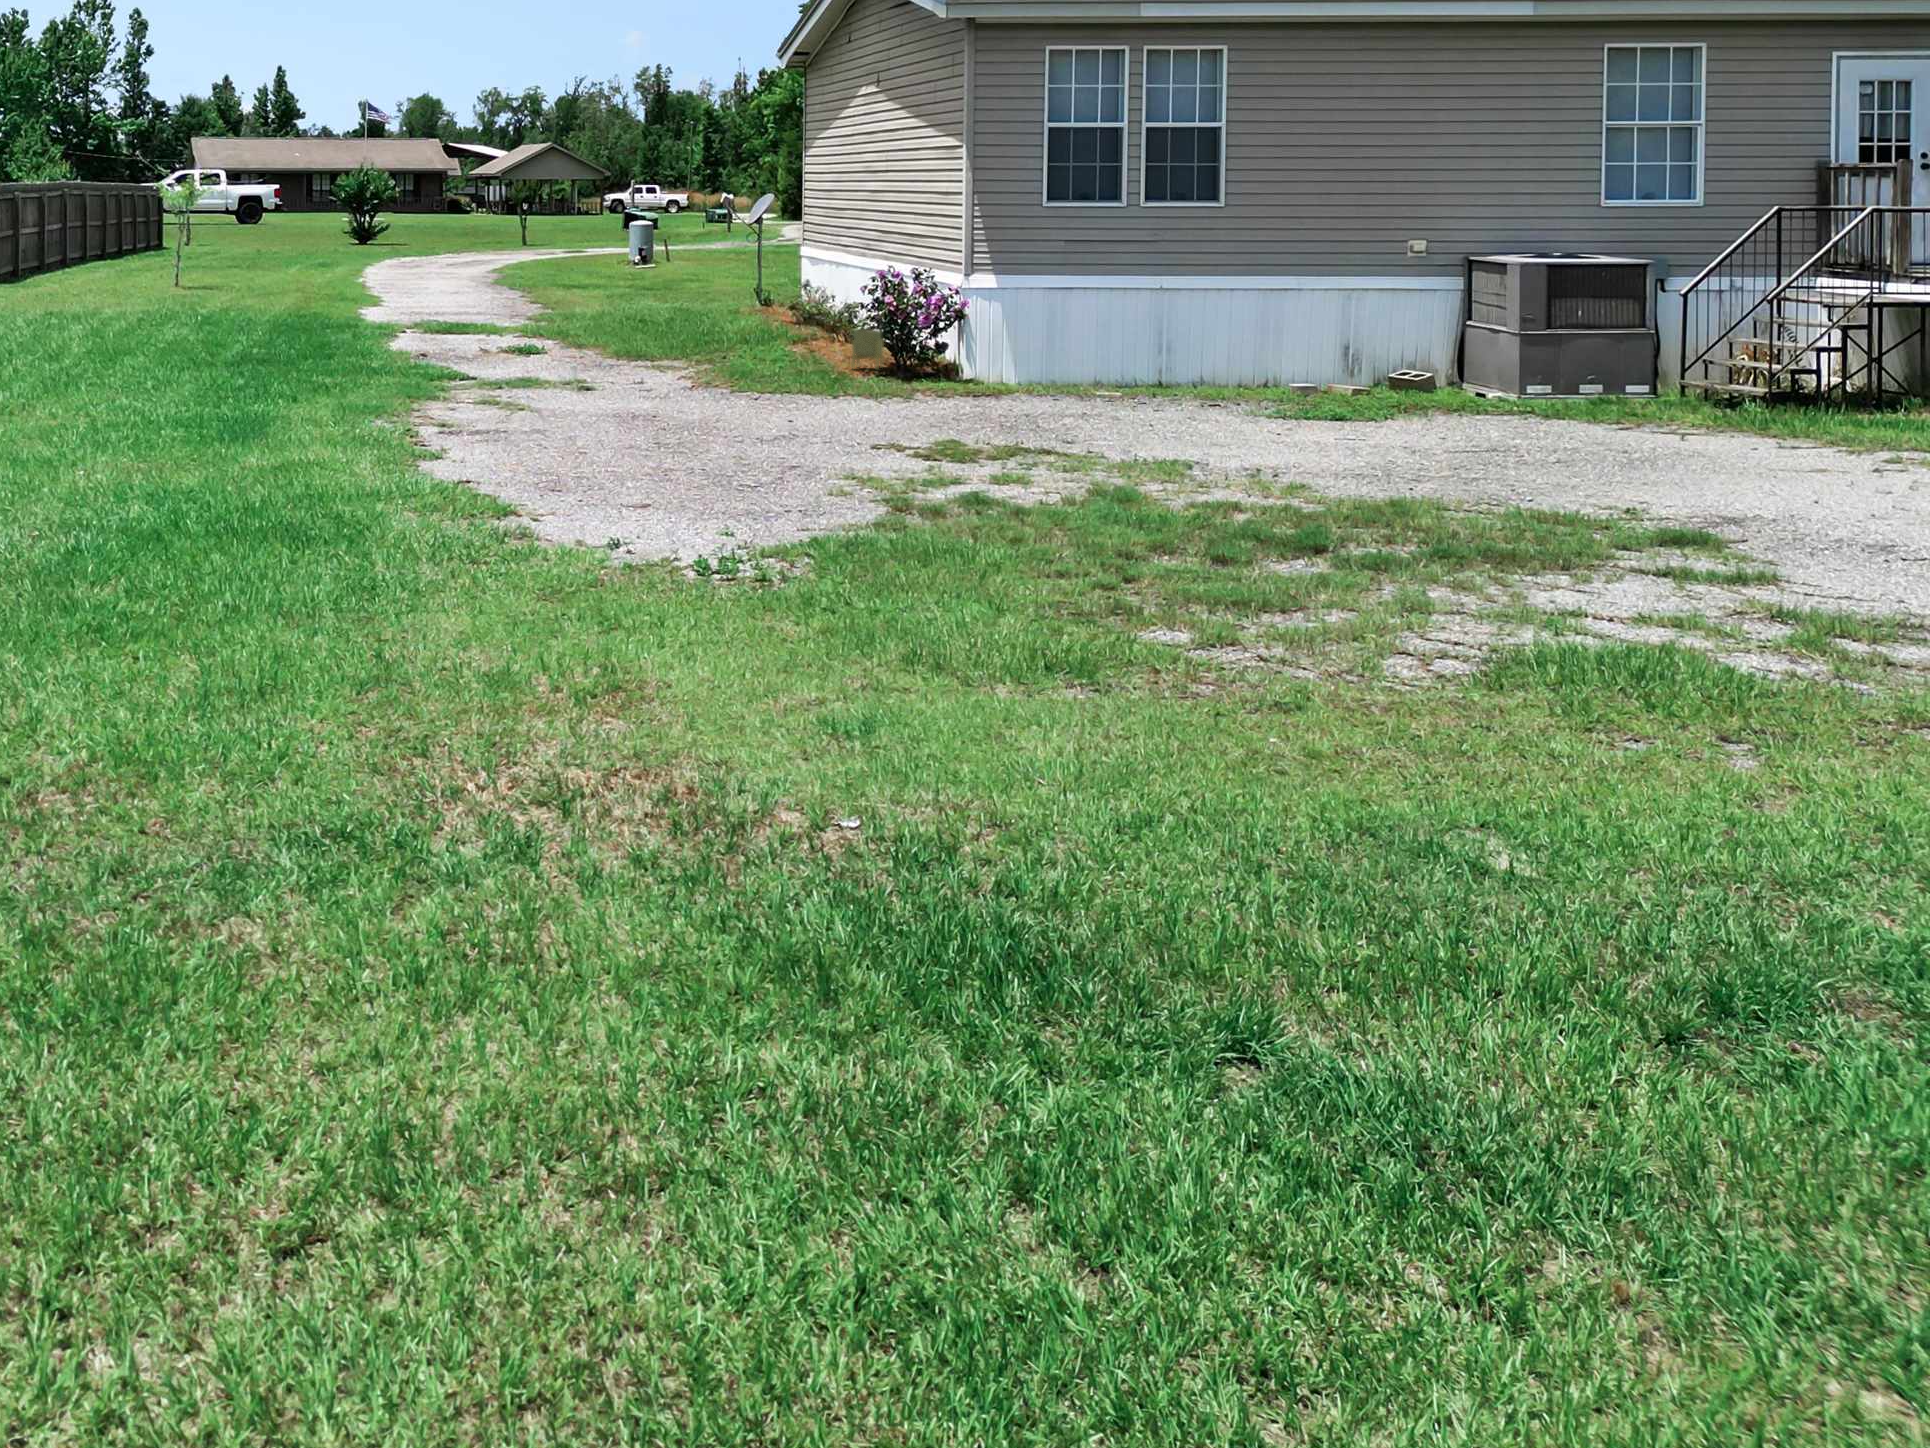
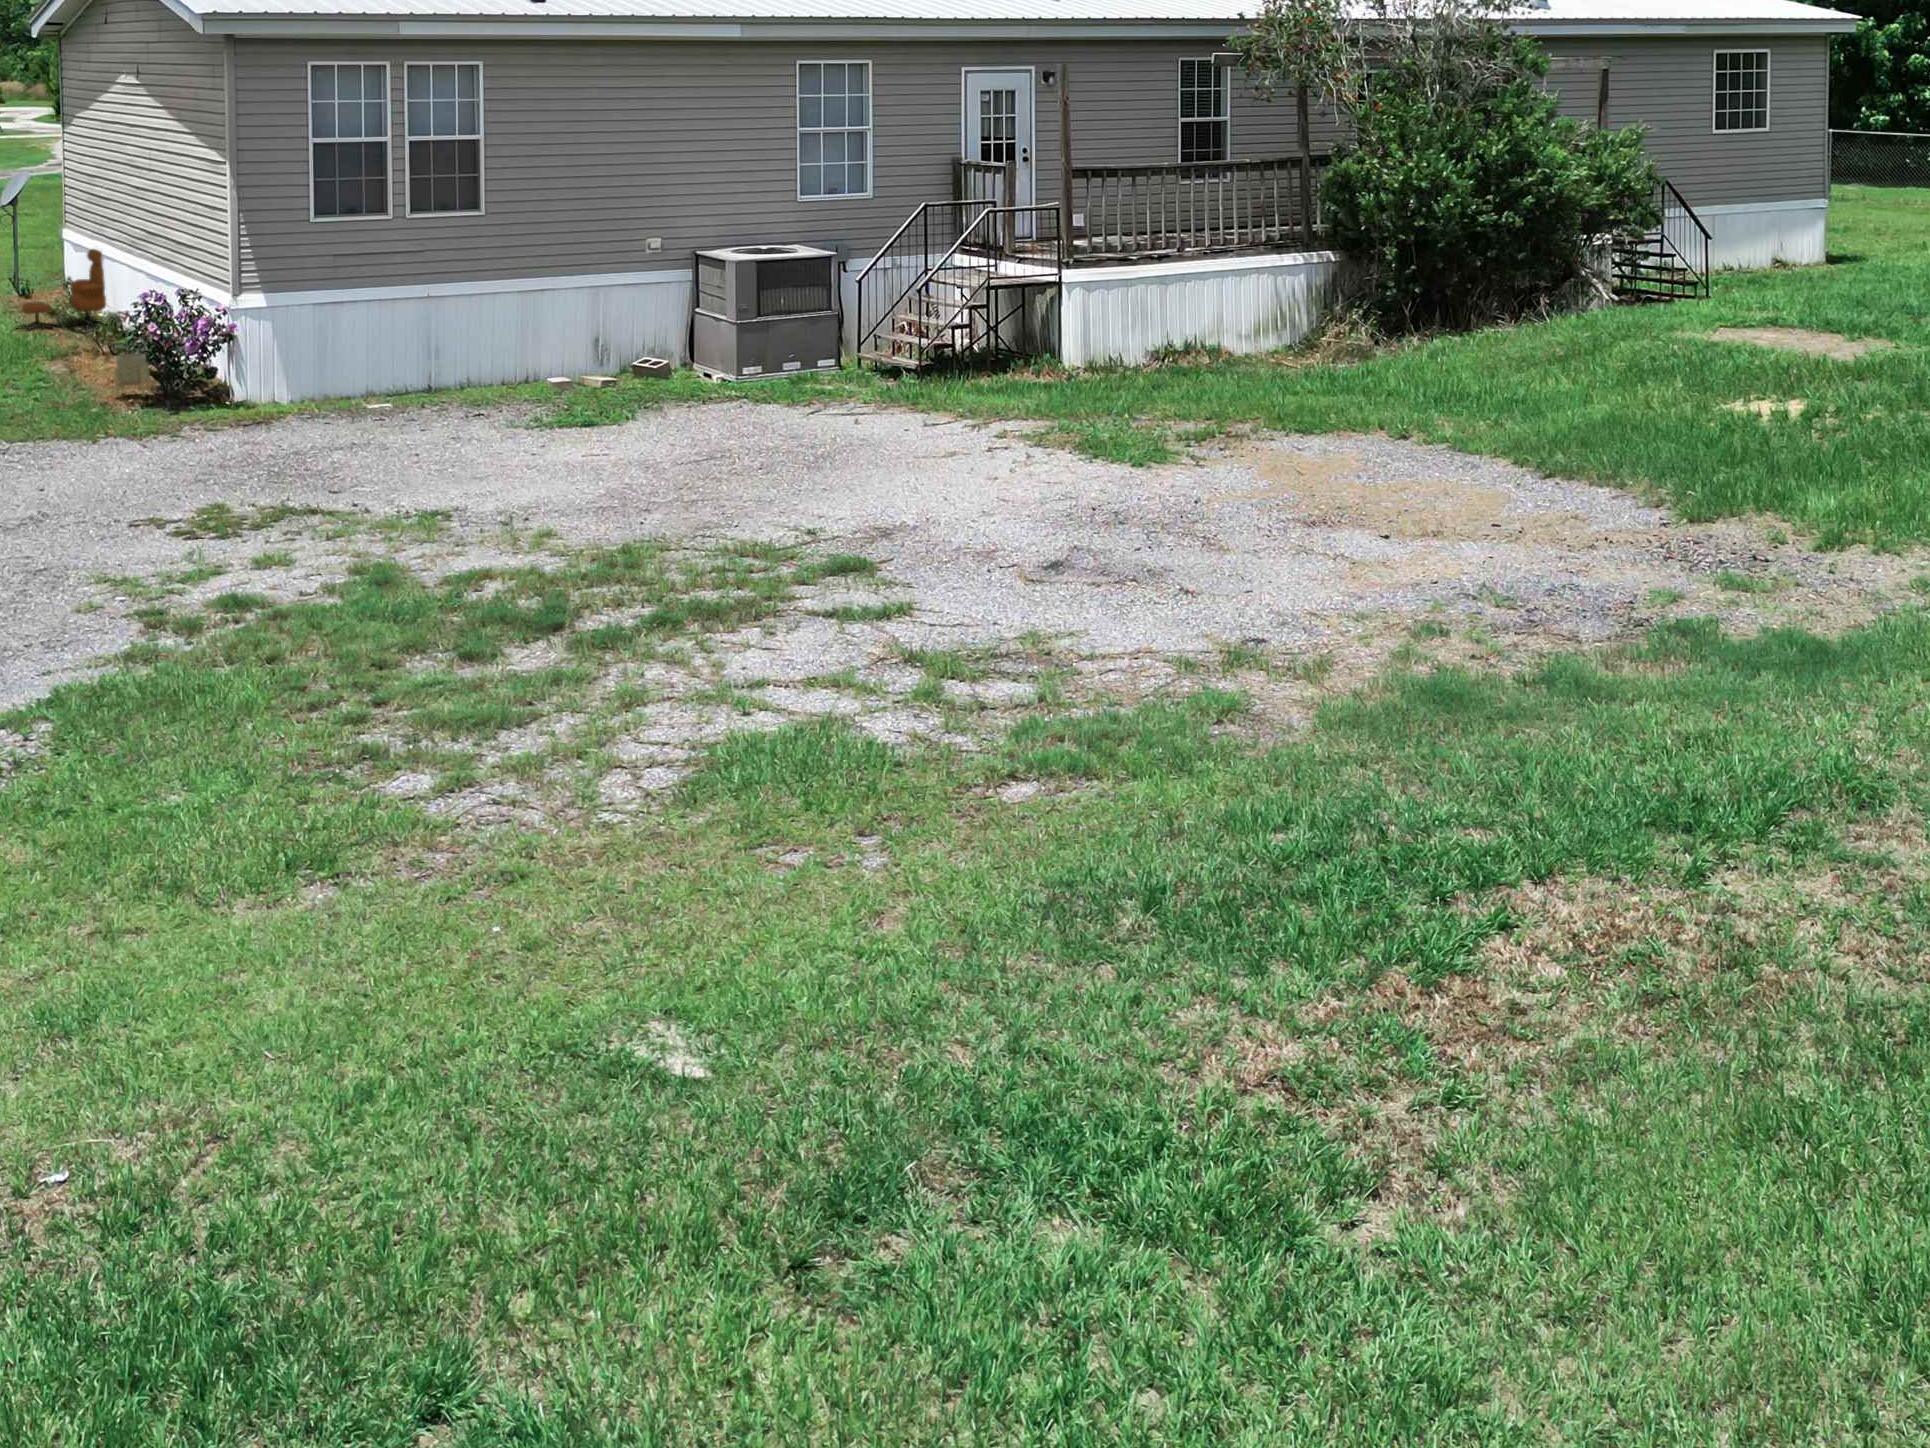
lounge chair: none [759,256,844,329] -> present [22,249,106,330]

